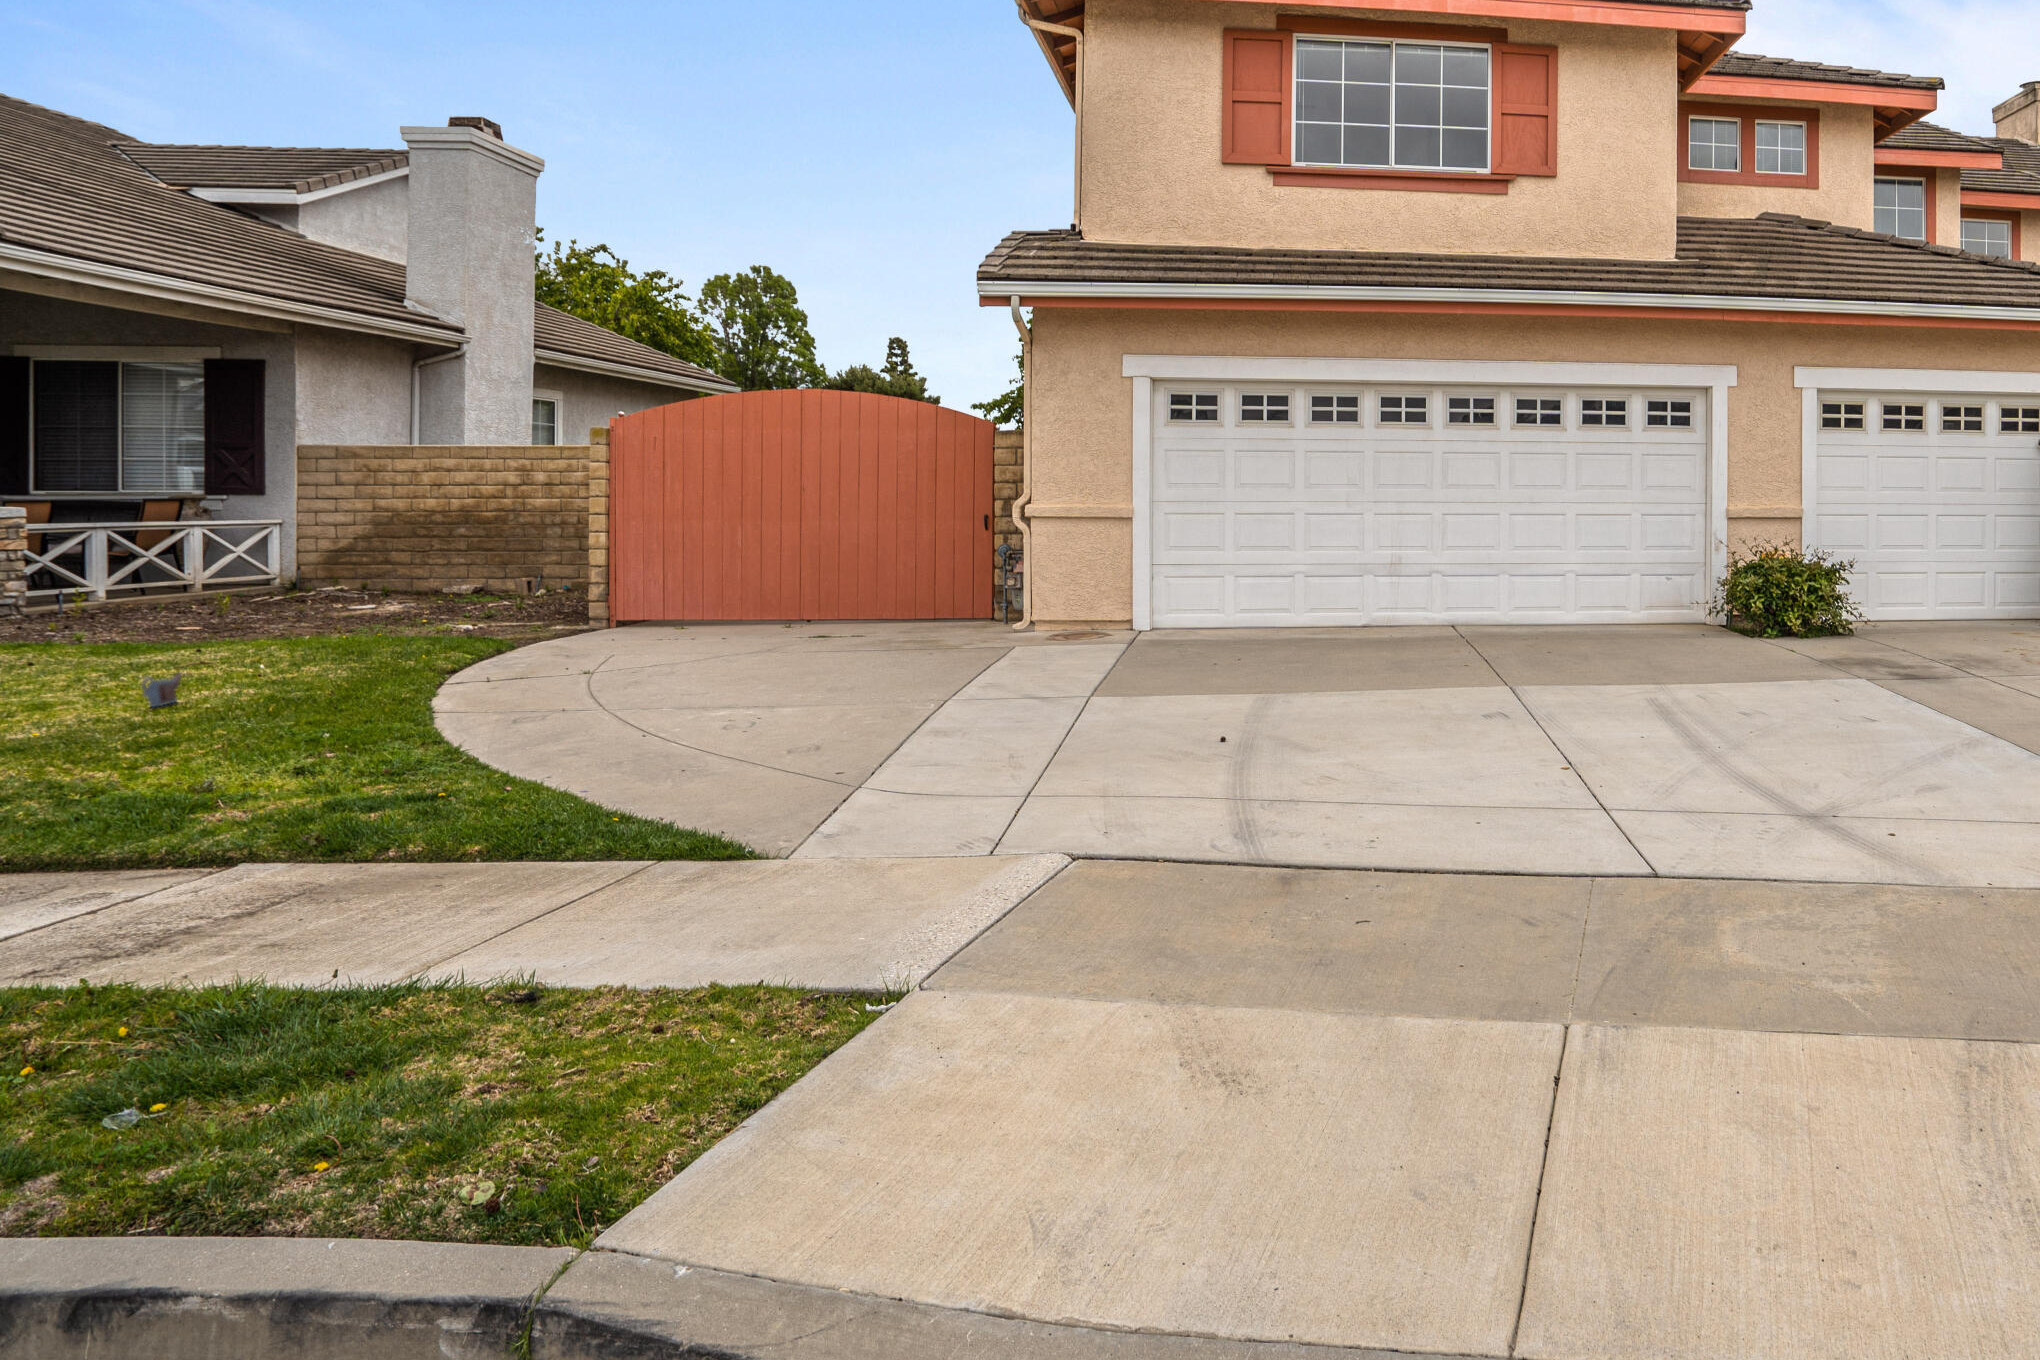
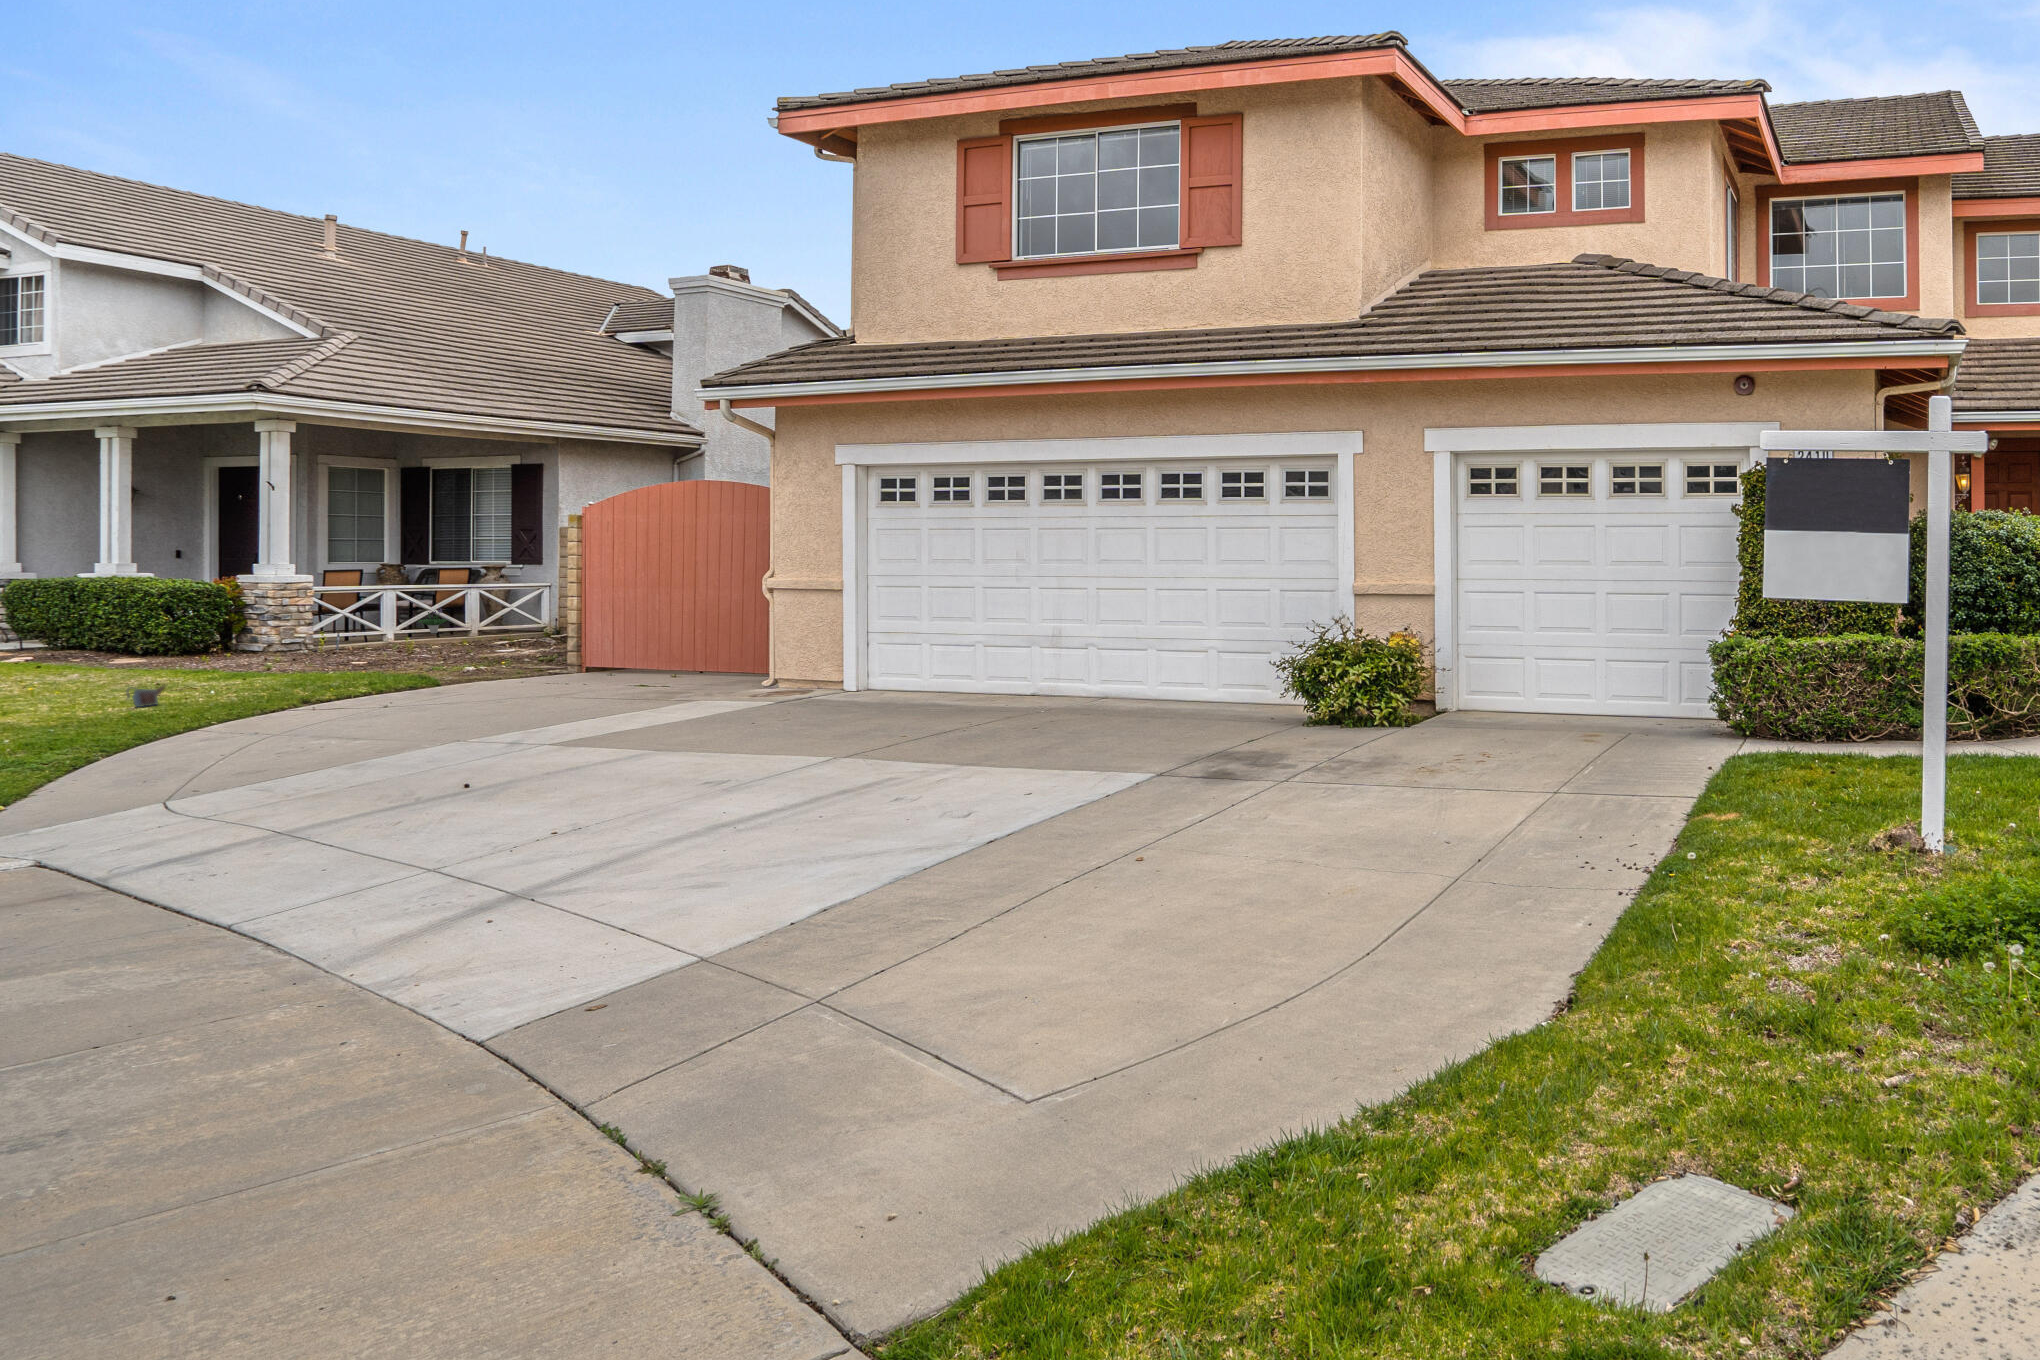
potted plant: none [110,544,158,589] -> present [419,609,448,633]

